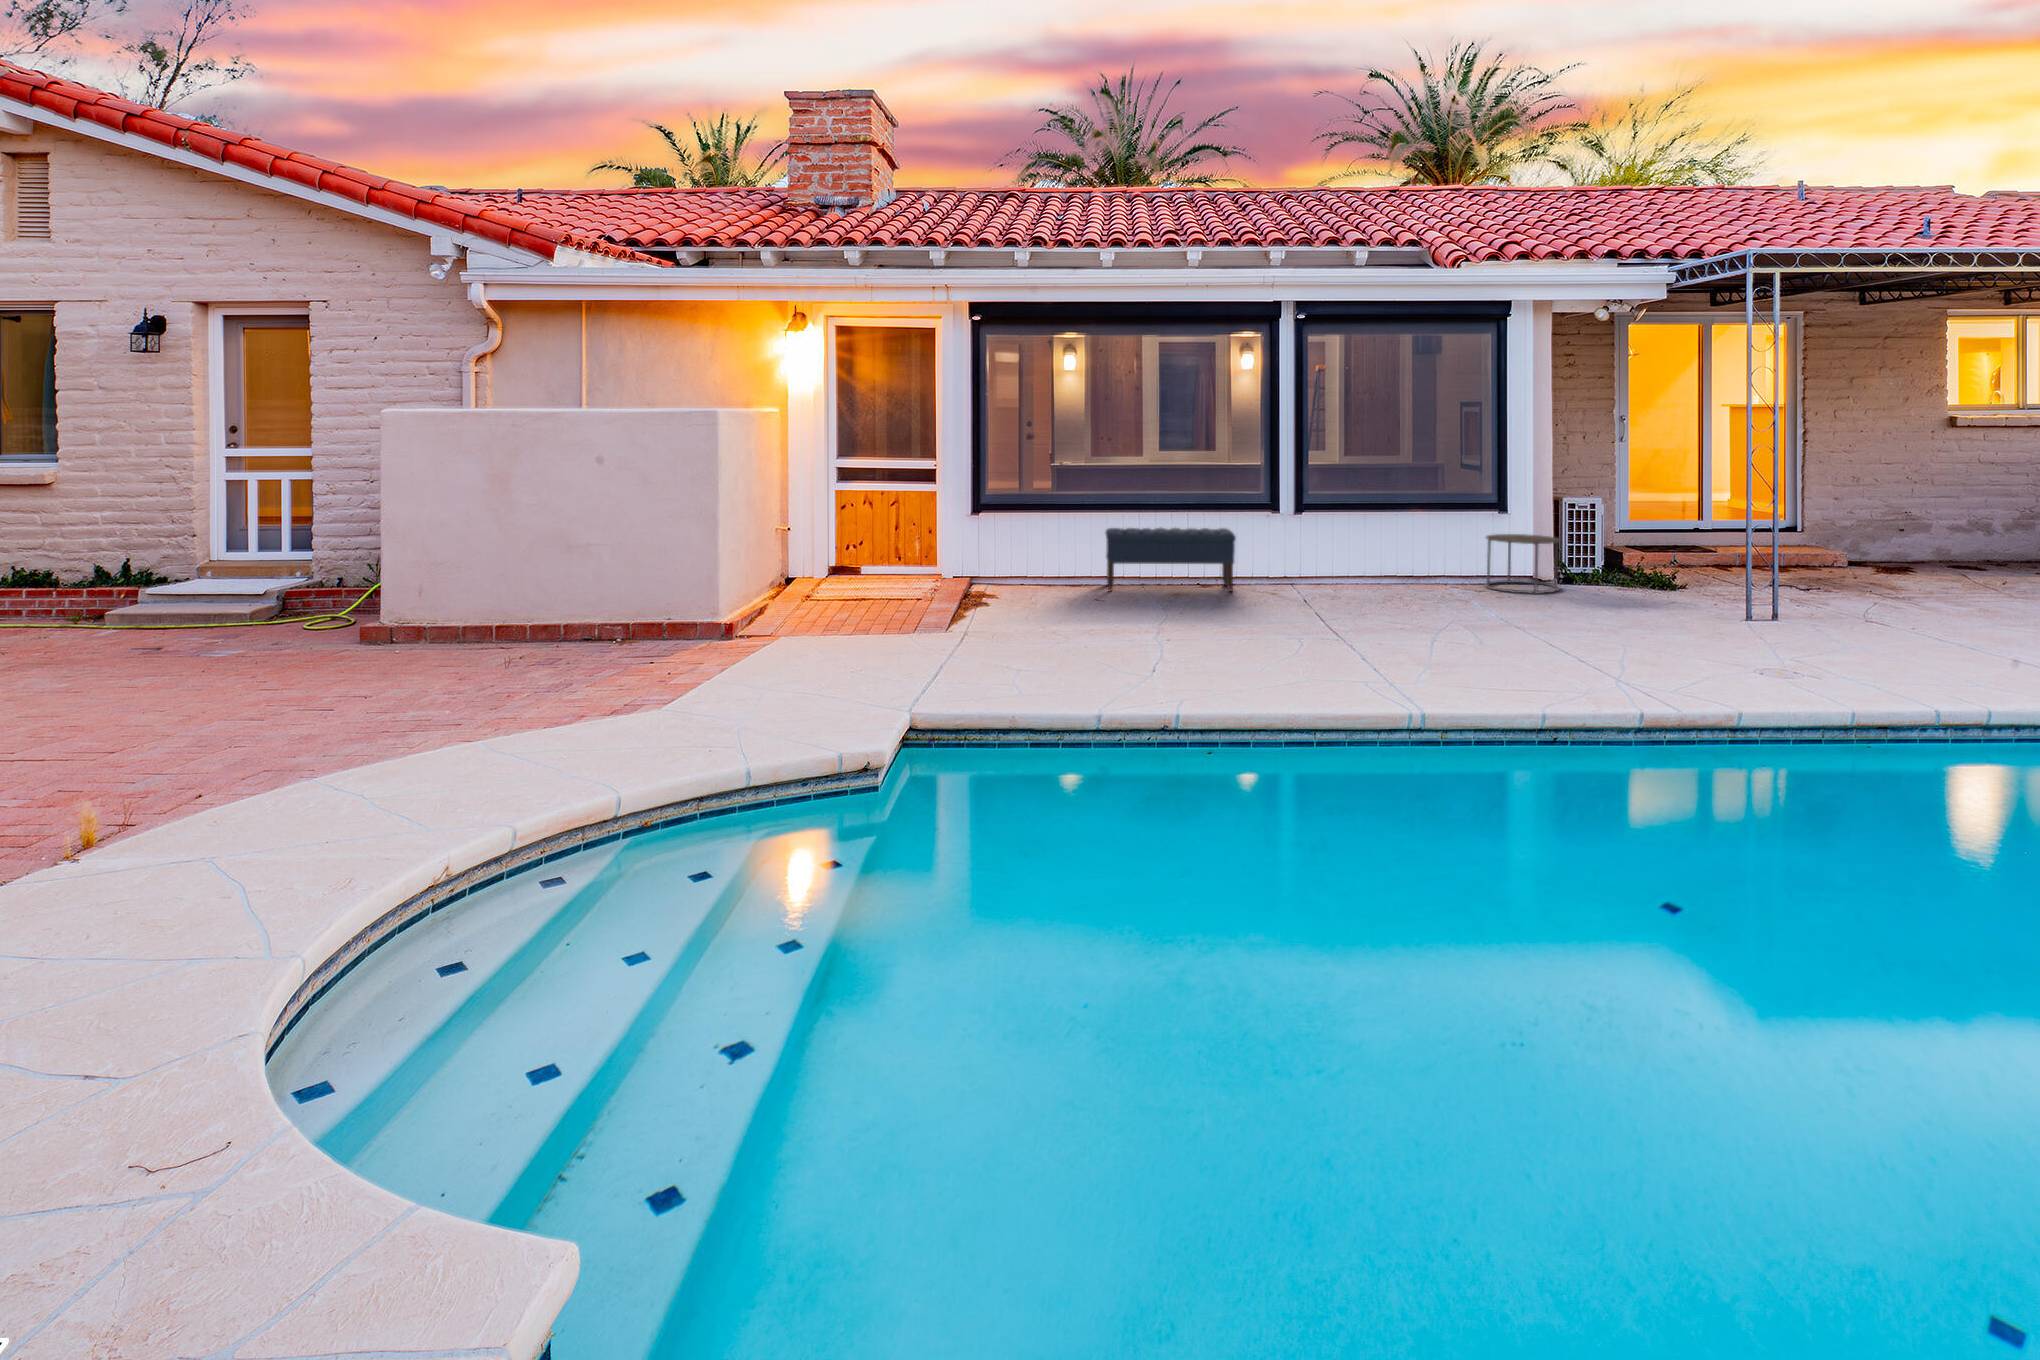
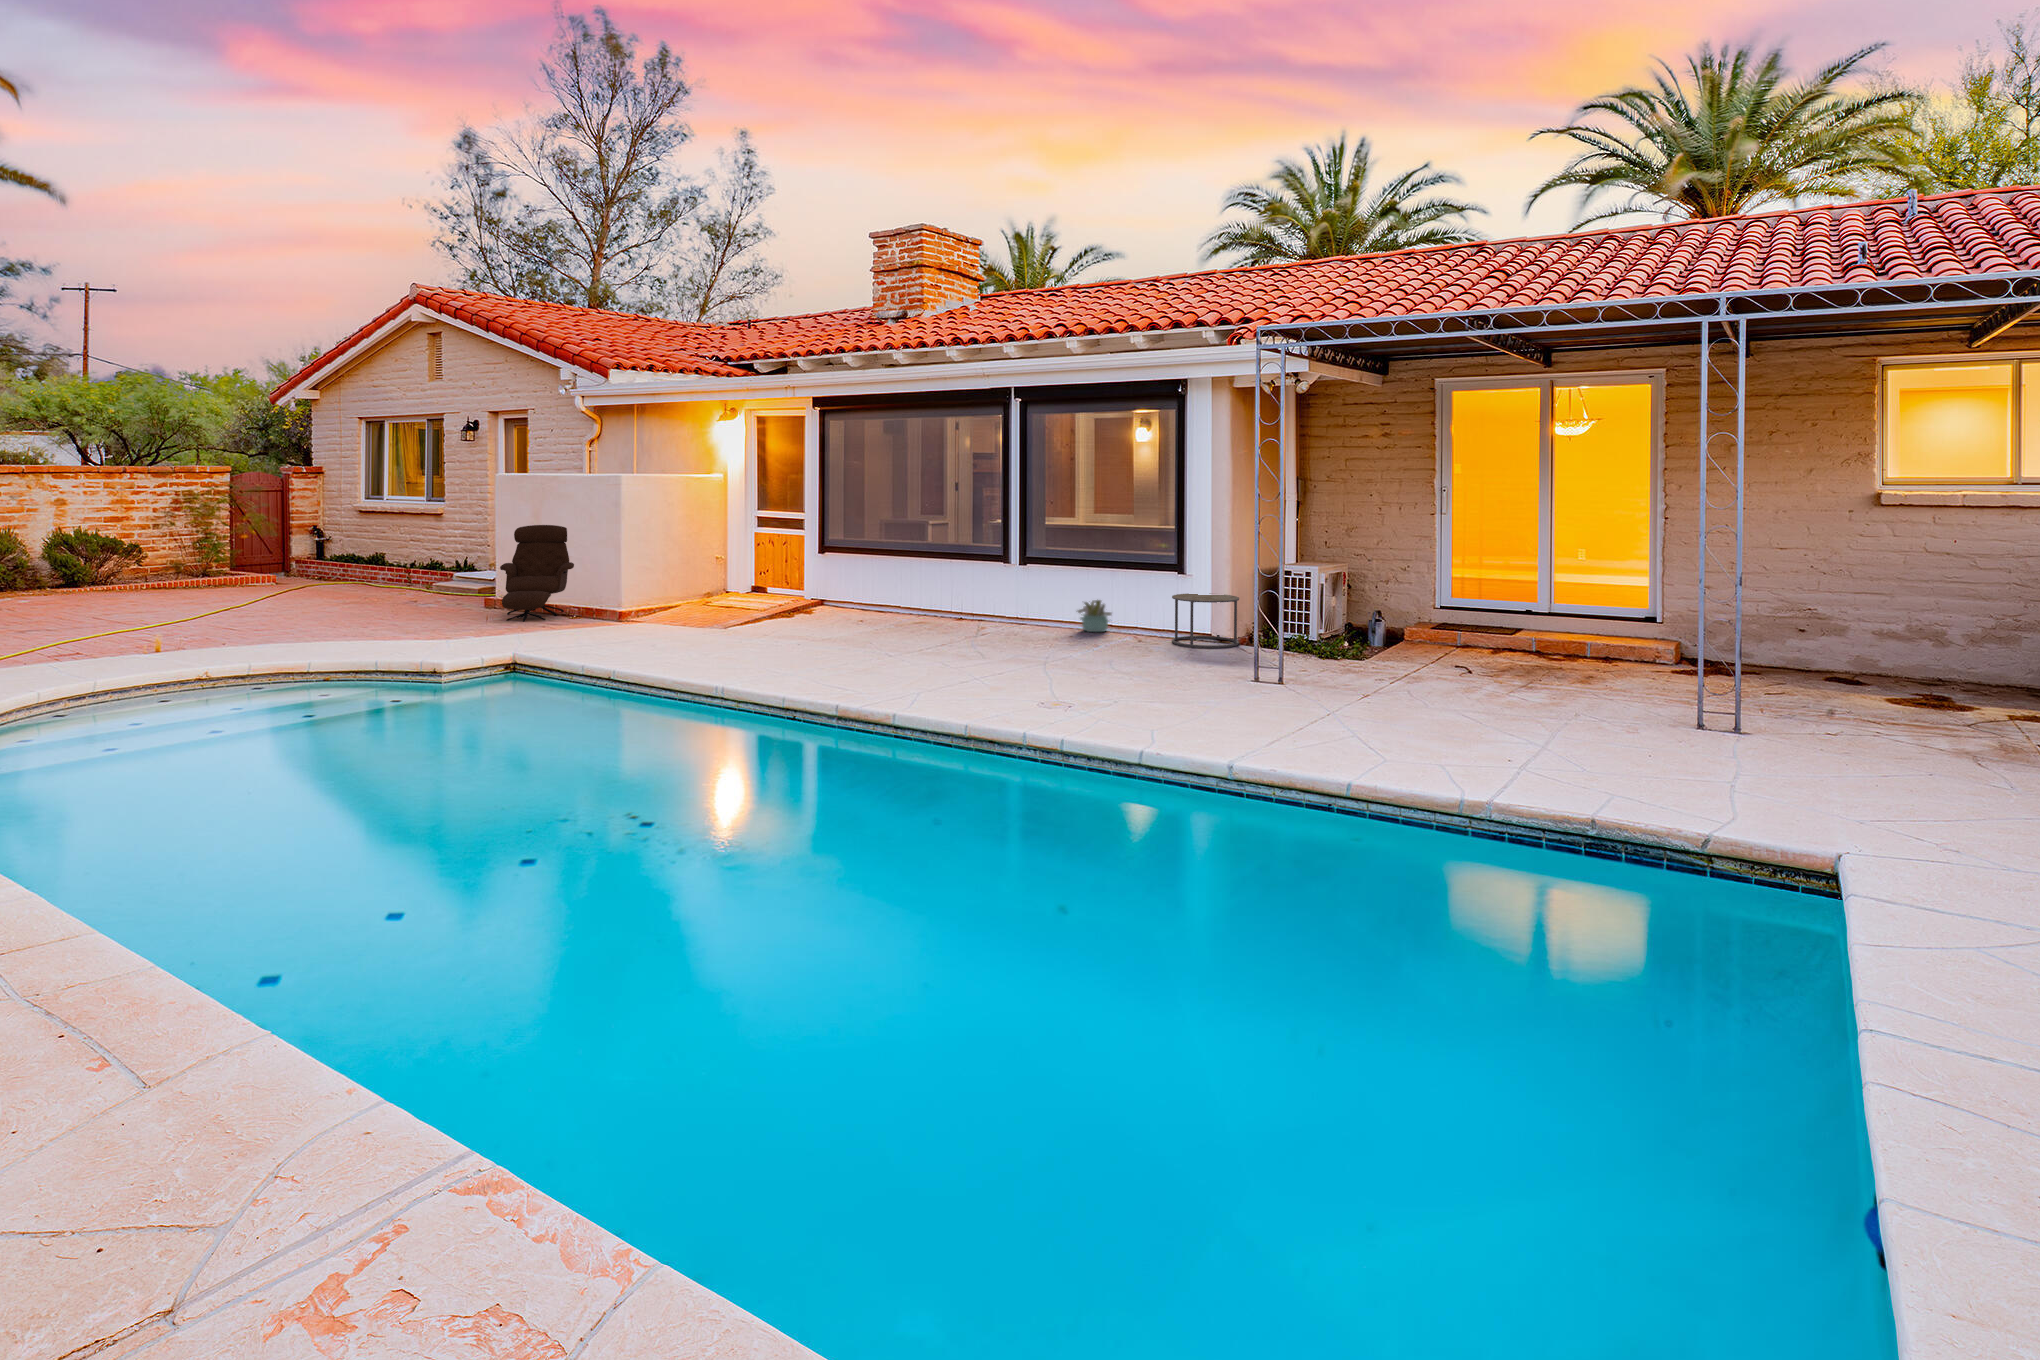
lounge chair: none [491,496,641,669] -> present [500,525,574,622]
bench: present [1106,528,1236,592] -> none [896,568,998,623]
decorative plant: none [1357,550,1400,588] -> present [1078,600,1112,632]

